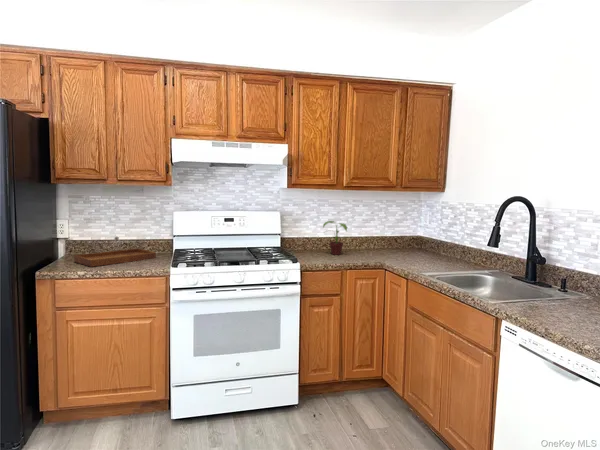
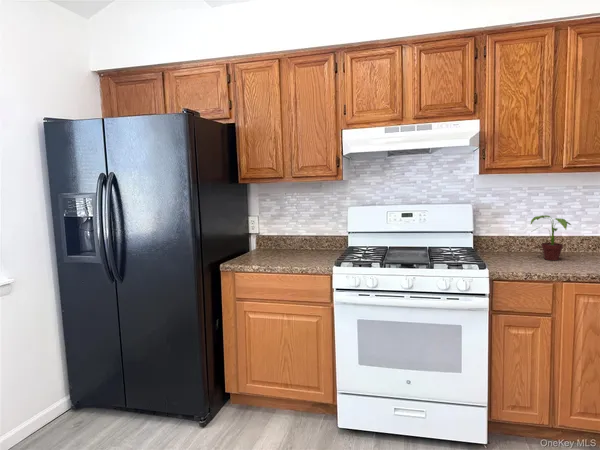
tray: present [74,237,156,267] -> none [257,232,330,262]

